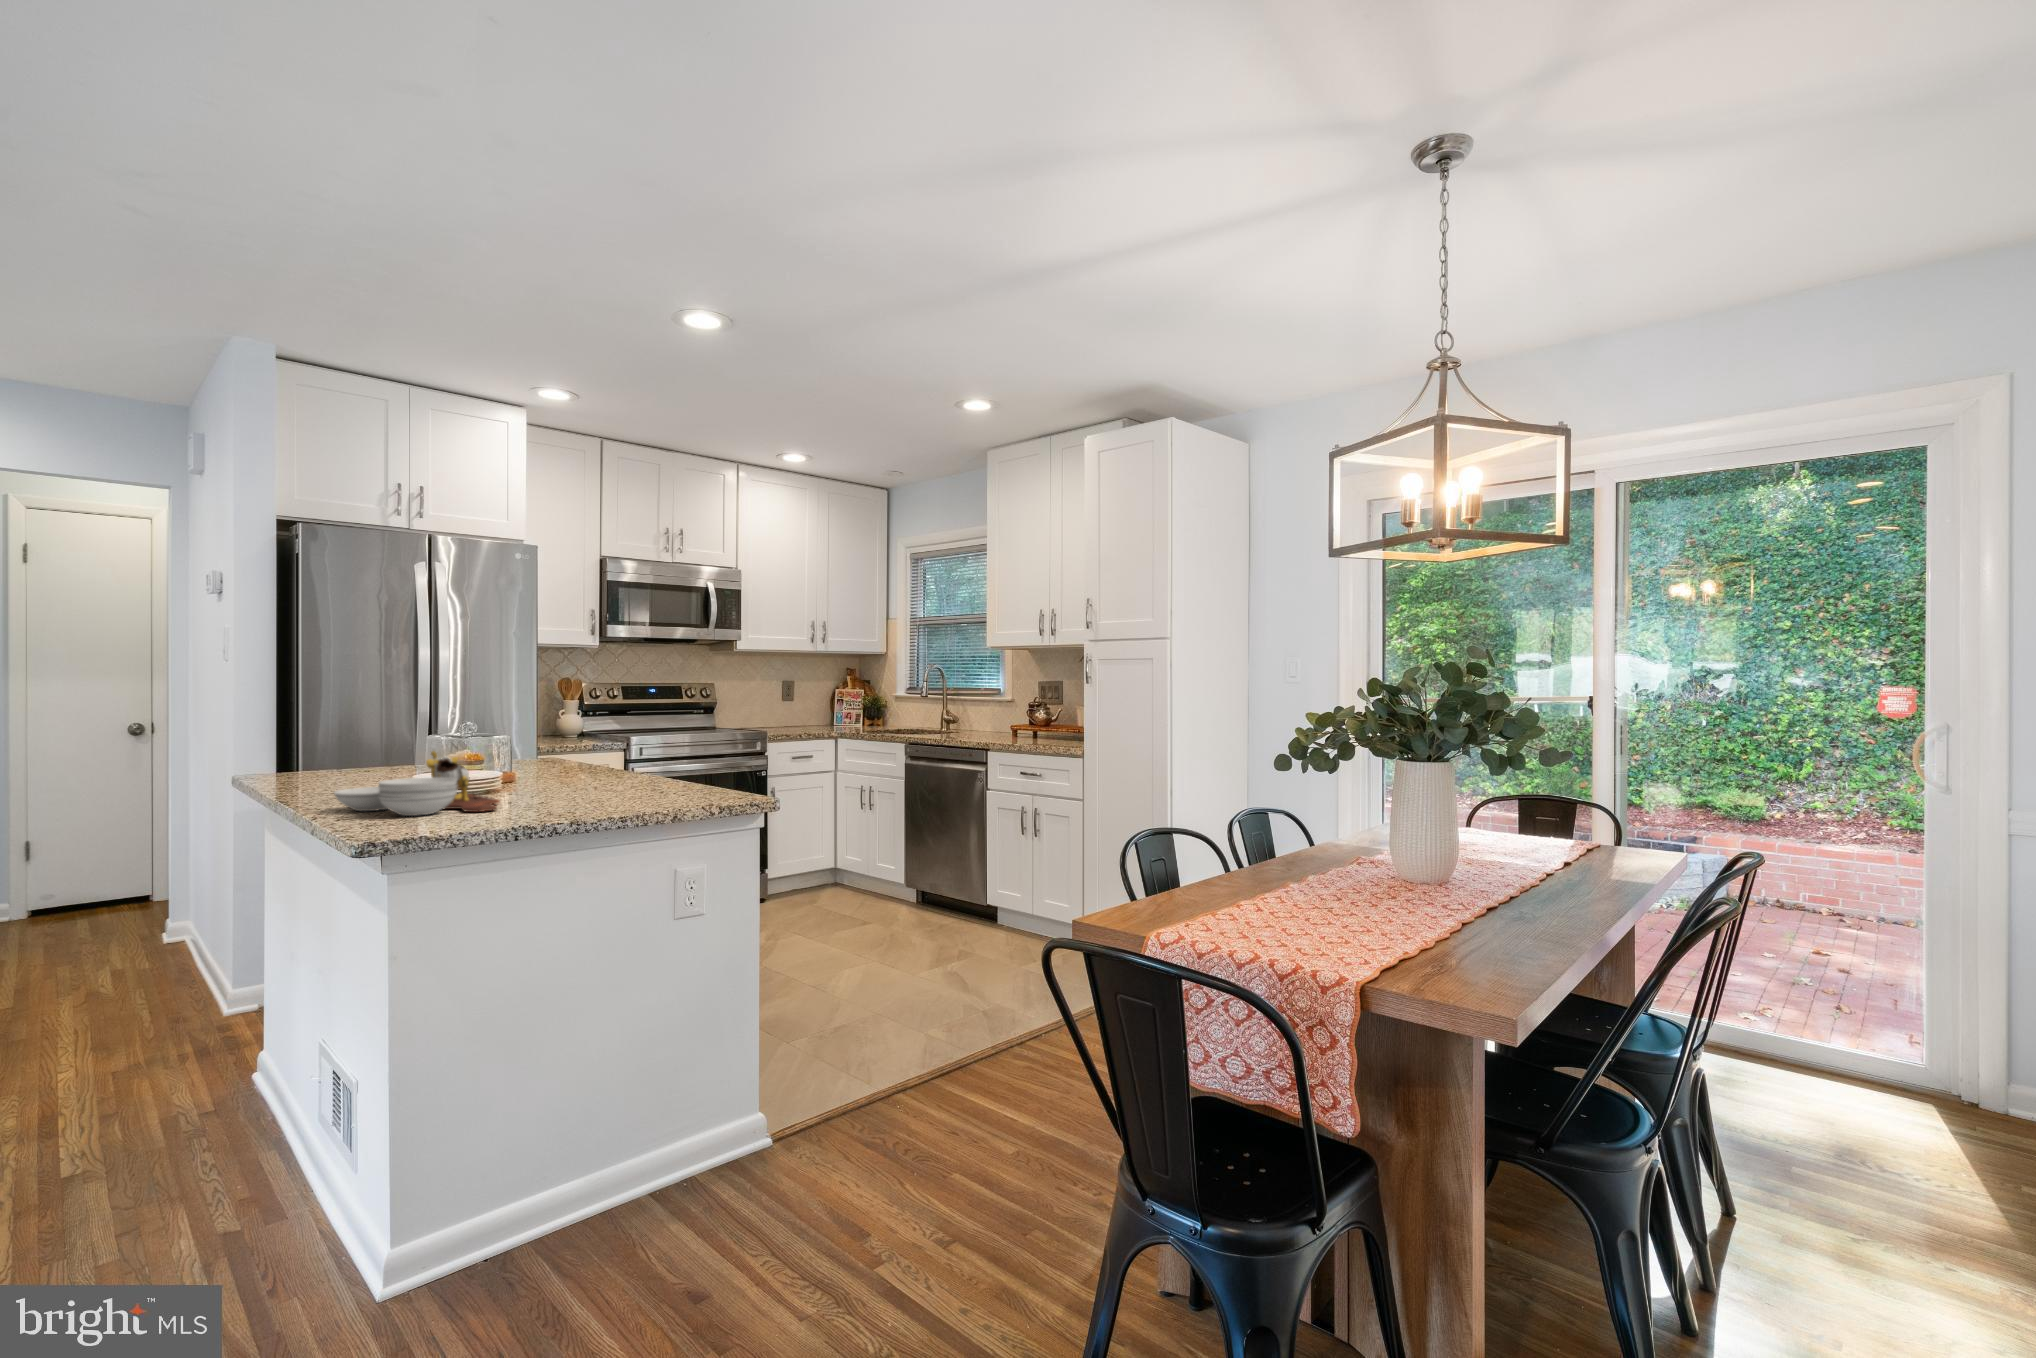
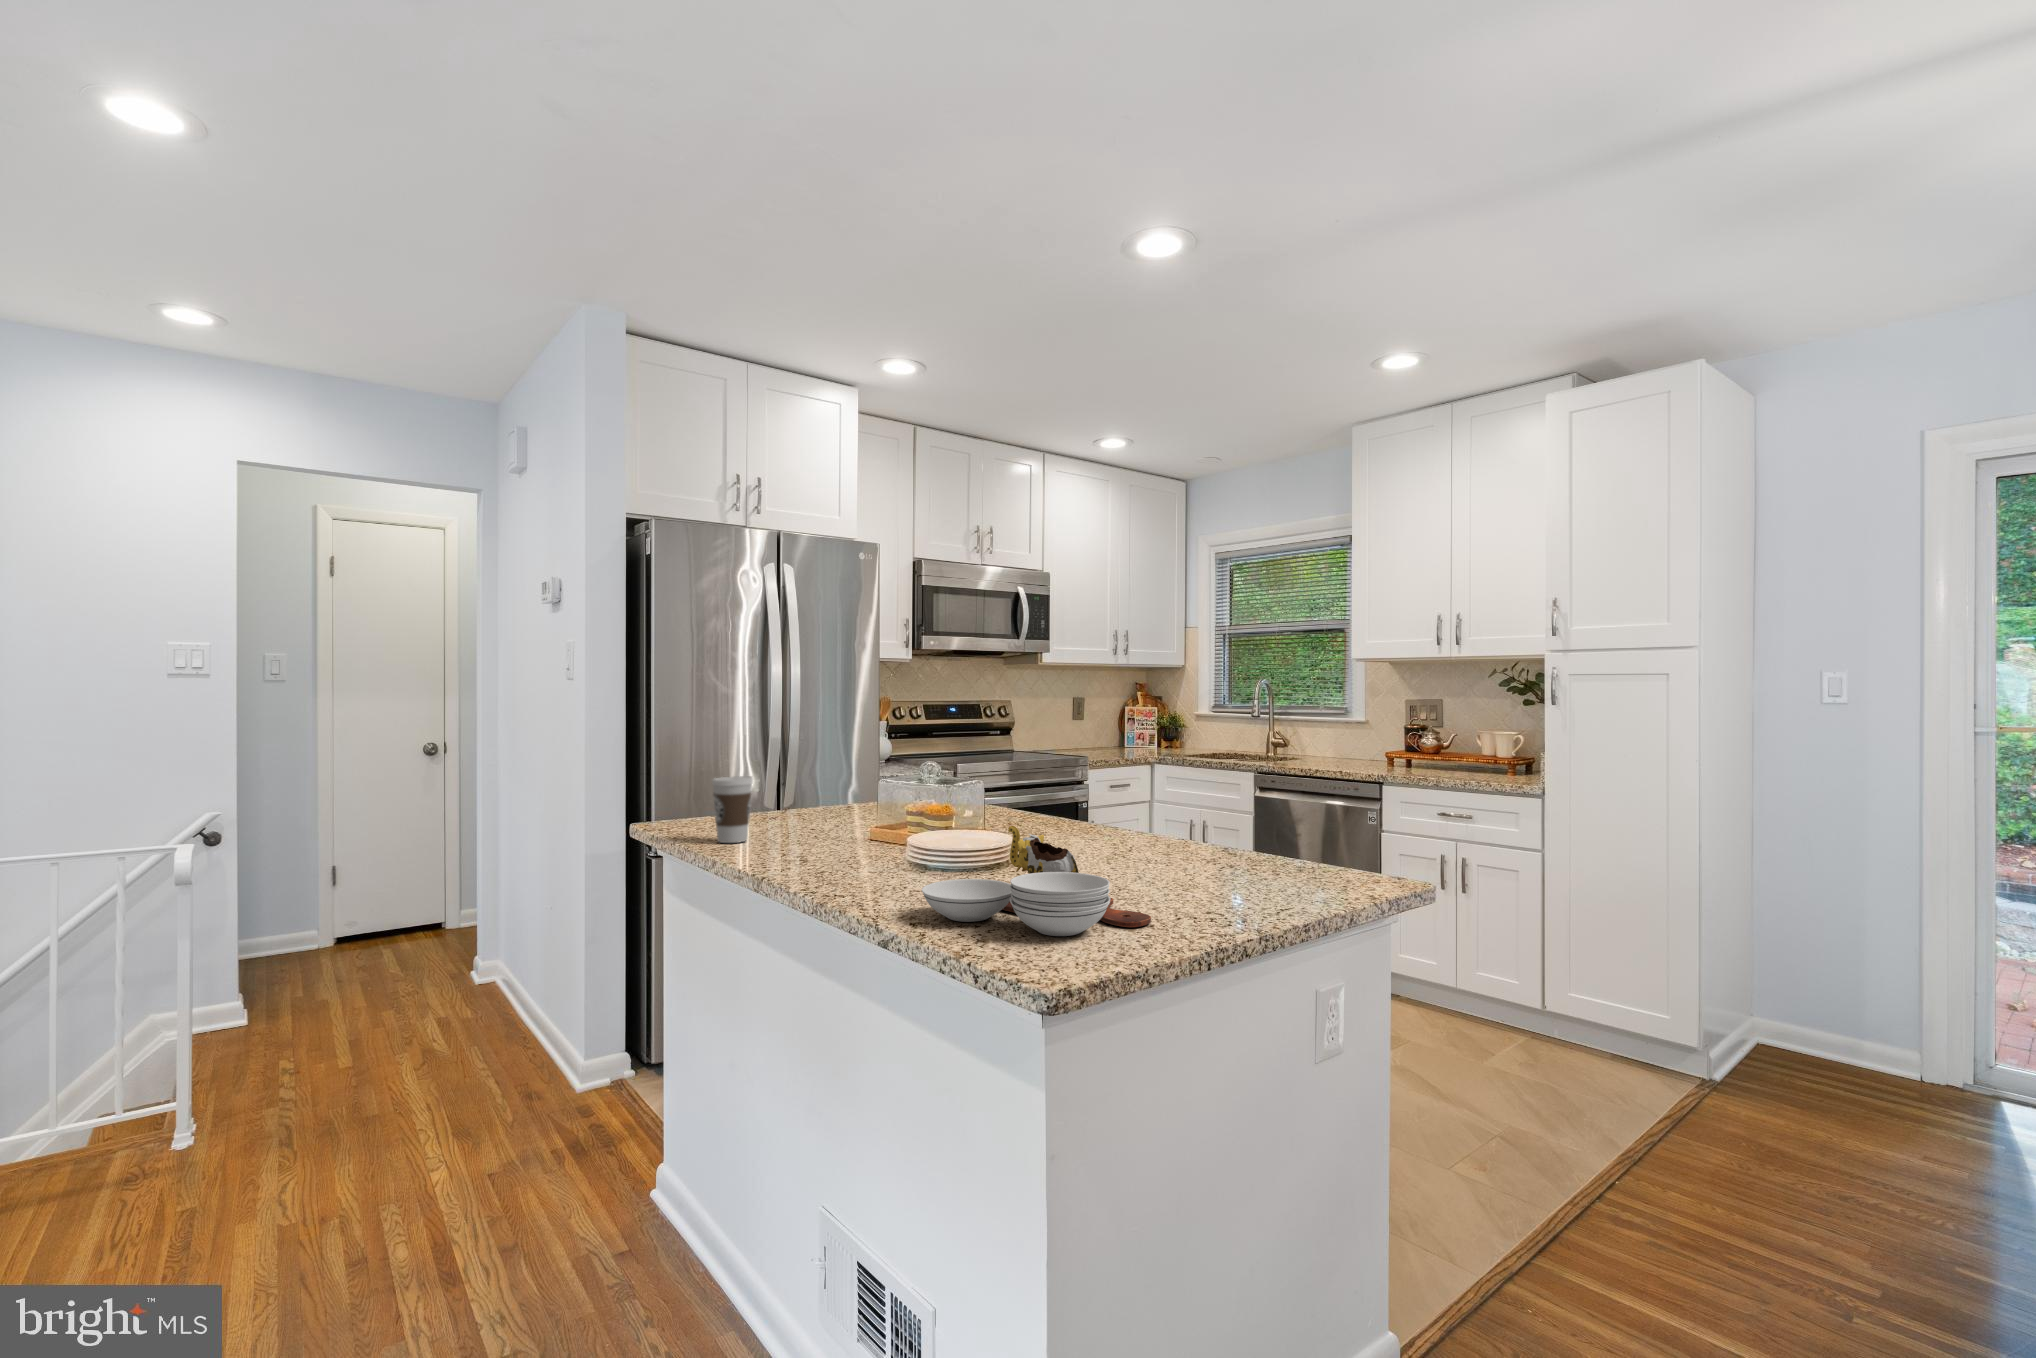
coffee cup: none [288,729,326,780] -> present [712,776,753,843]

